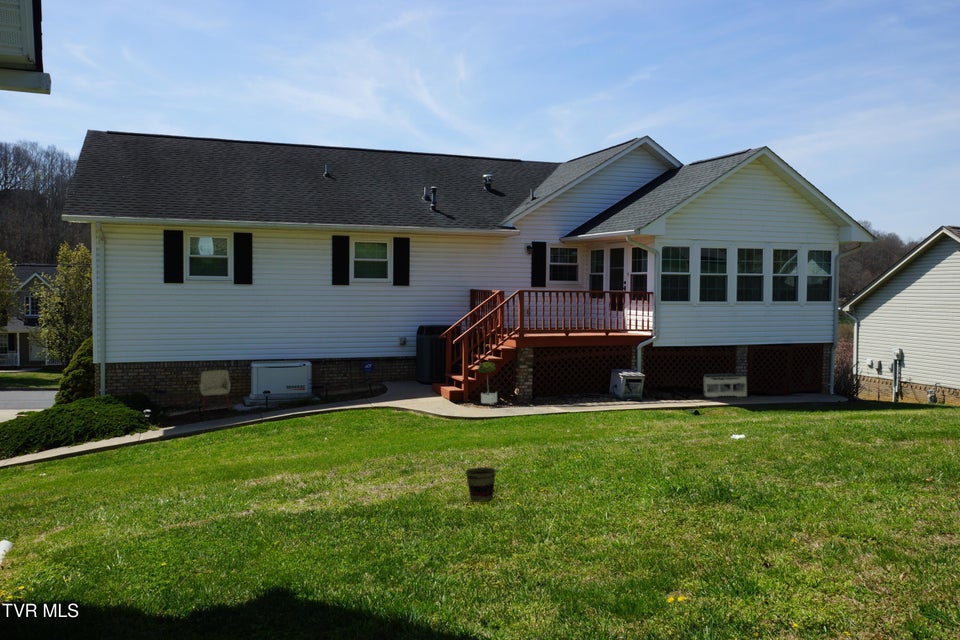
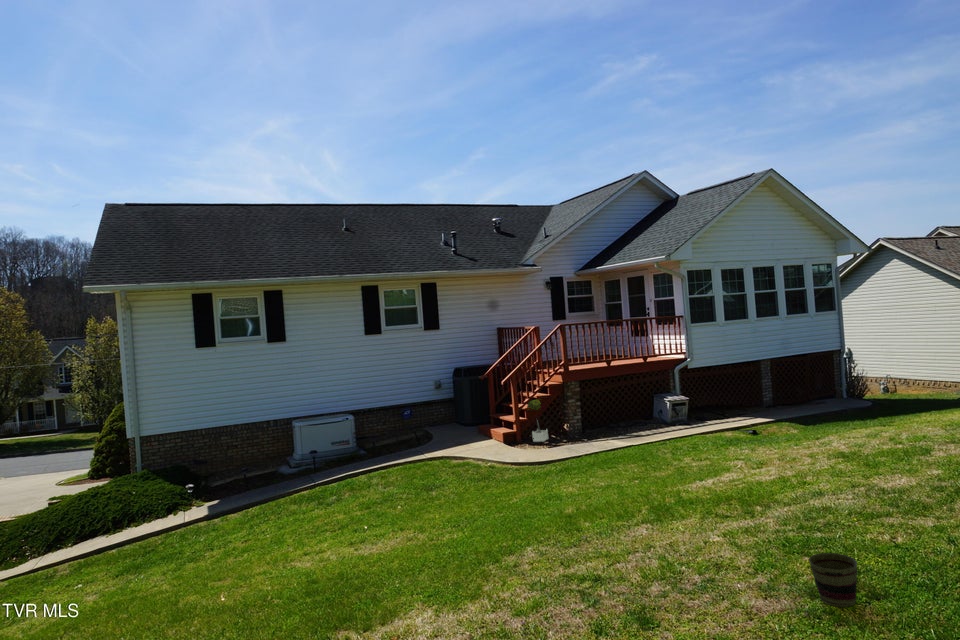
chair: present [199,370,230,412] -> none [241,431,275,478]
bench: present [703,373,747,397] -> none [727,385,773,412]
basket: present [466,467,496,501] -> present [809,553,857,607]

